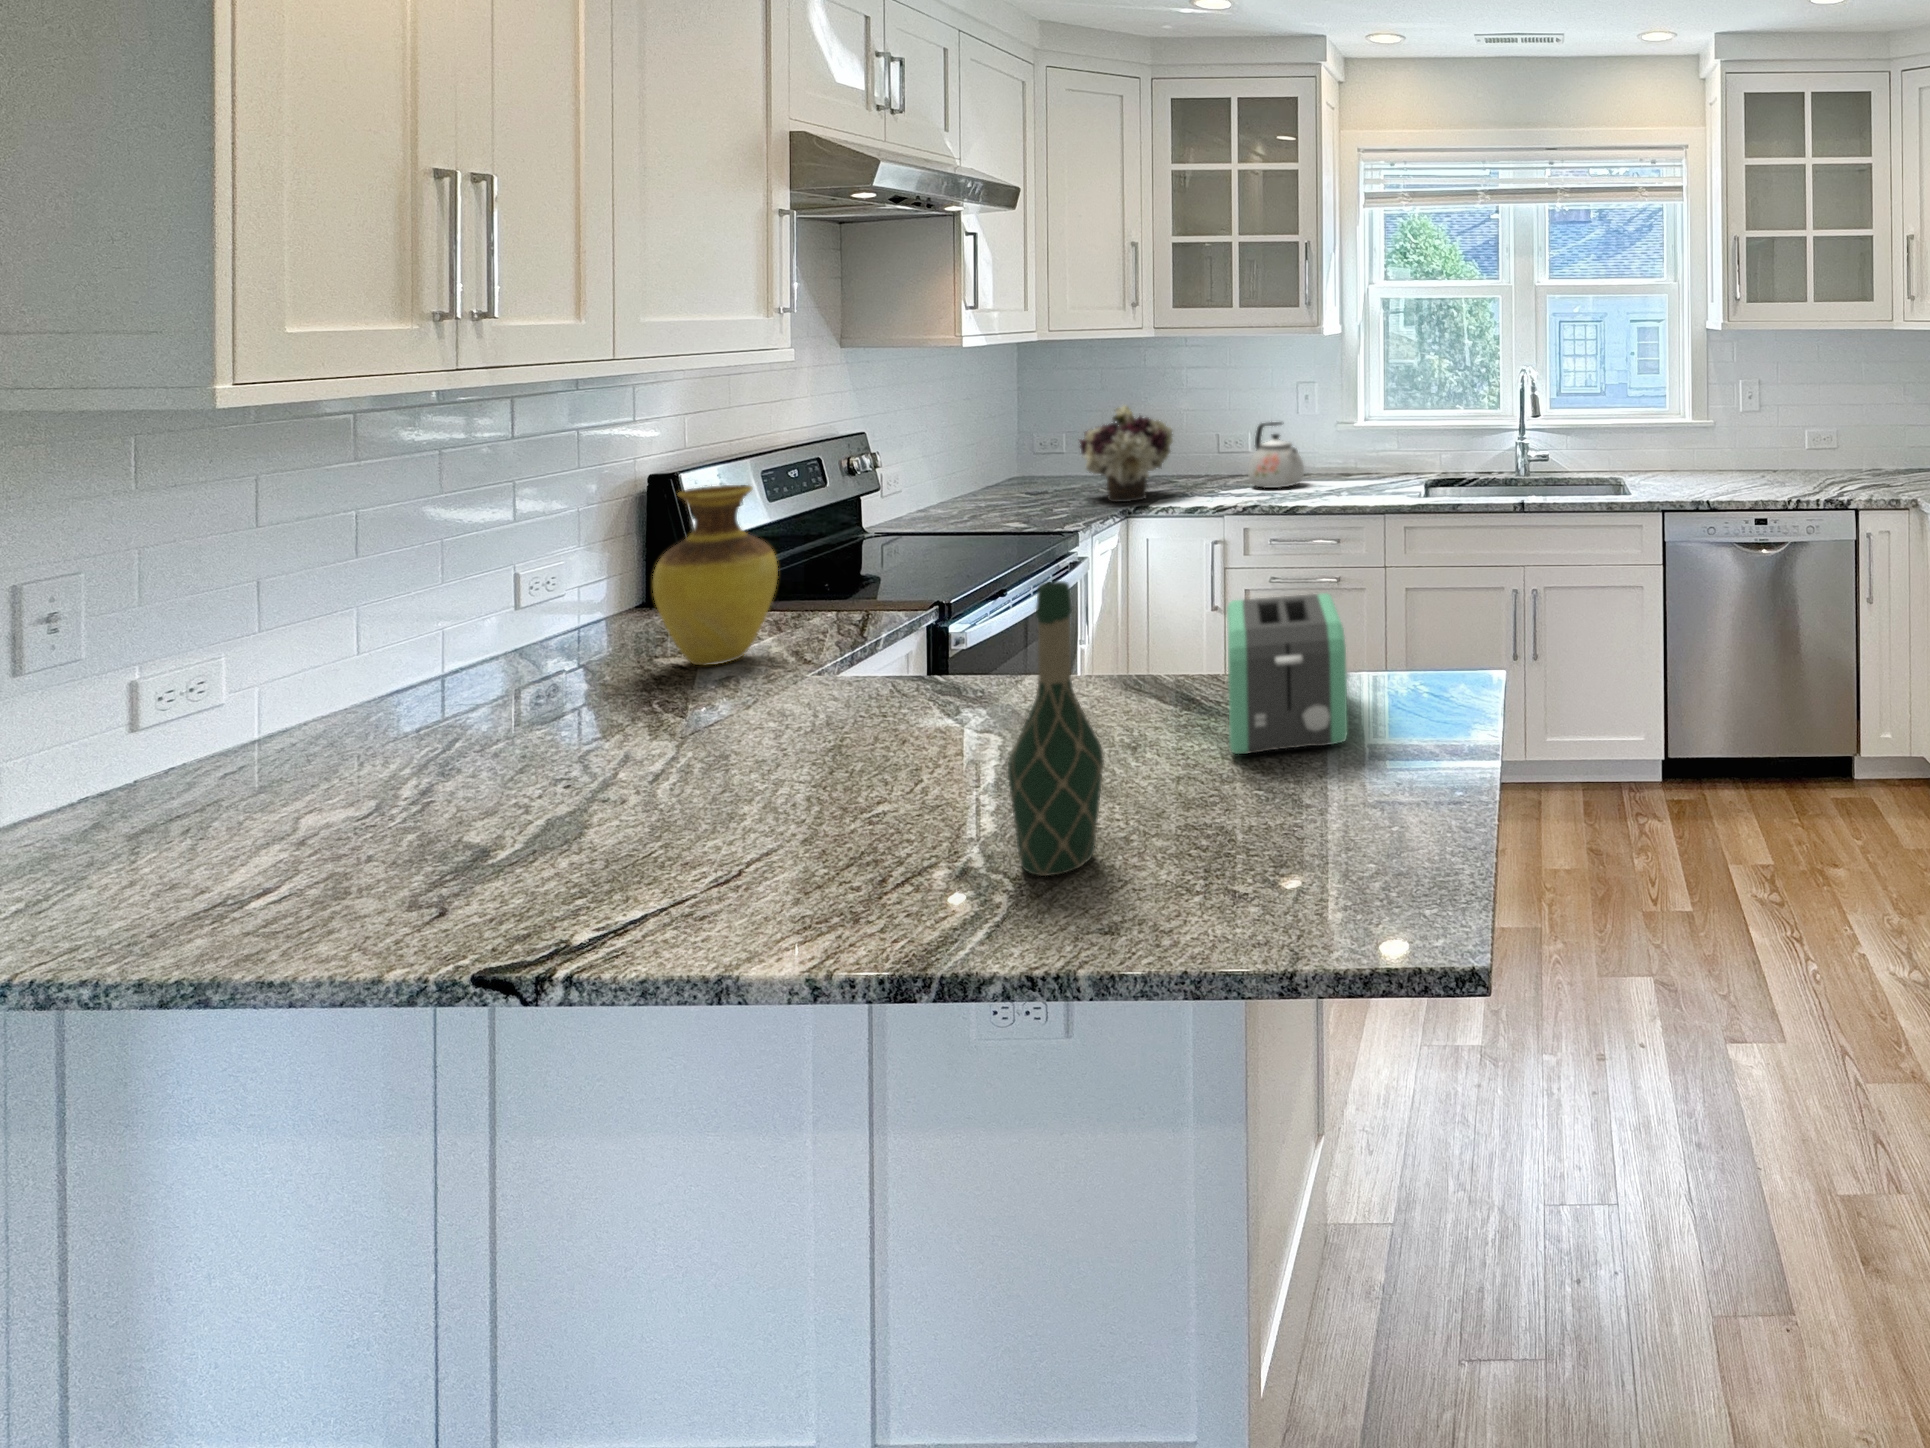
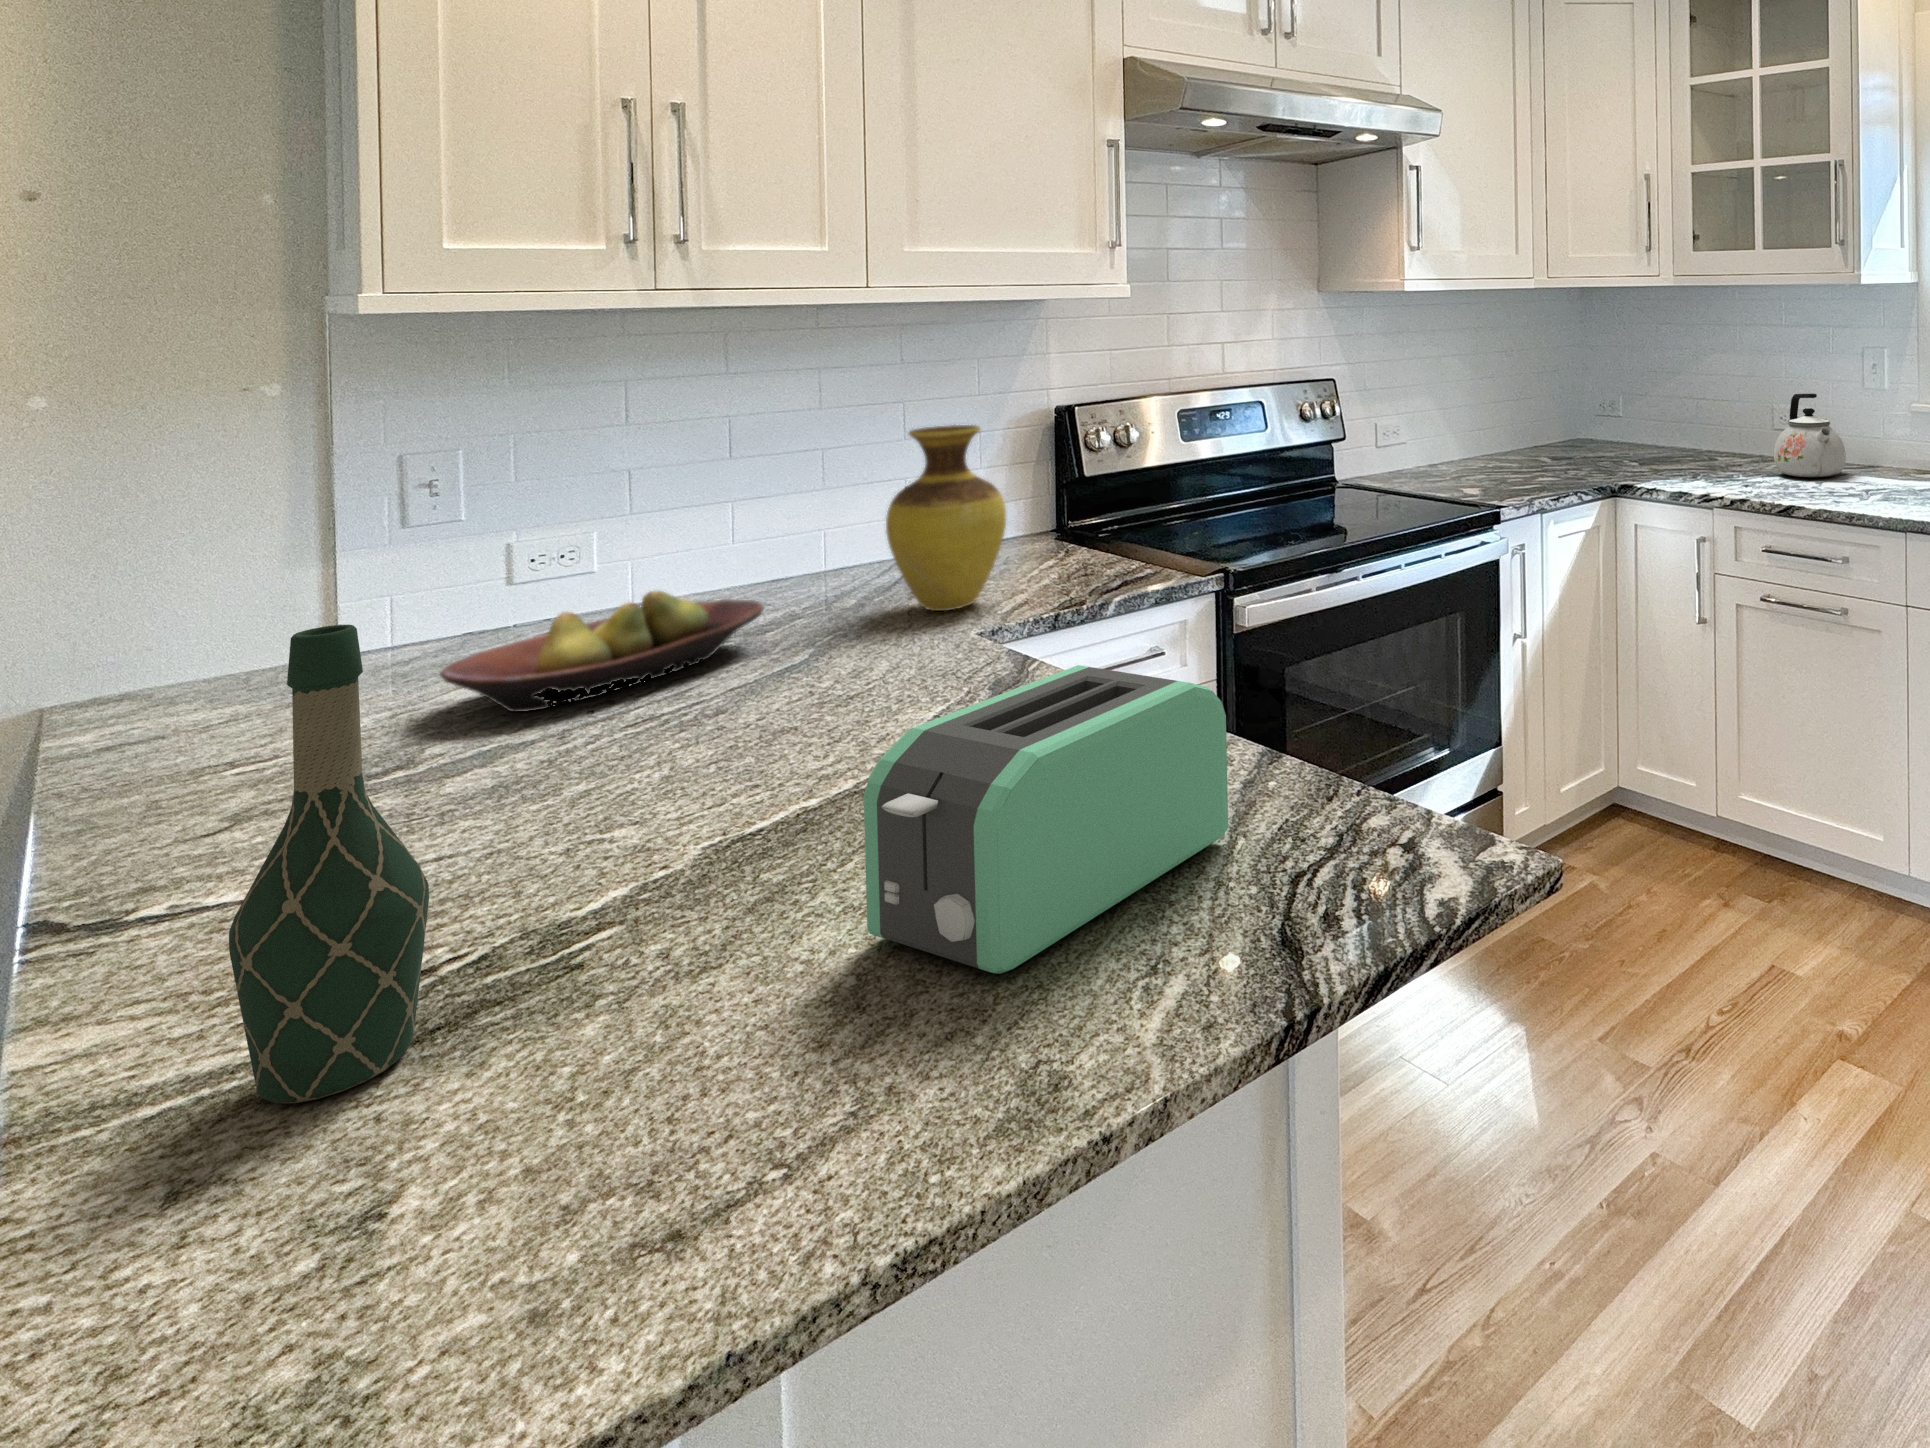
flower arrangement: present [1080,404,1173,502] -> none [1580,362,1678,476]
fruit bowl: none [361,668,614,793] -> present [440,591,764,712]

